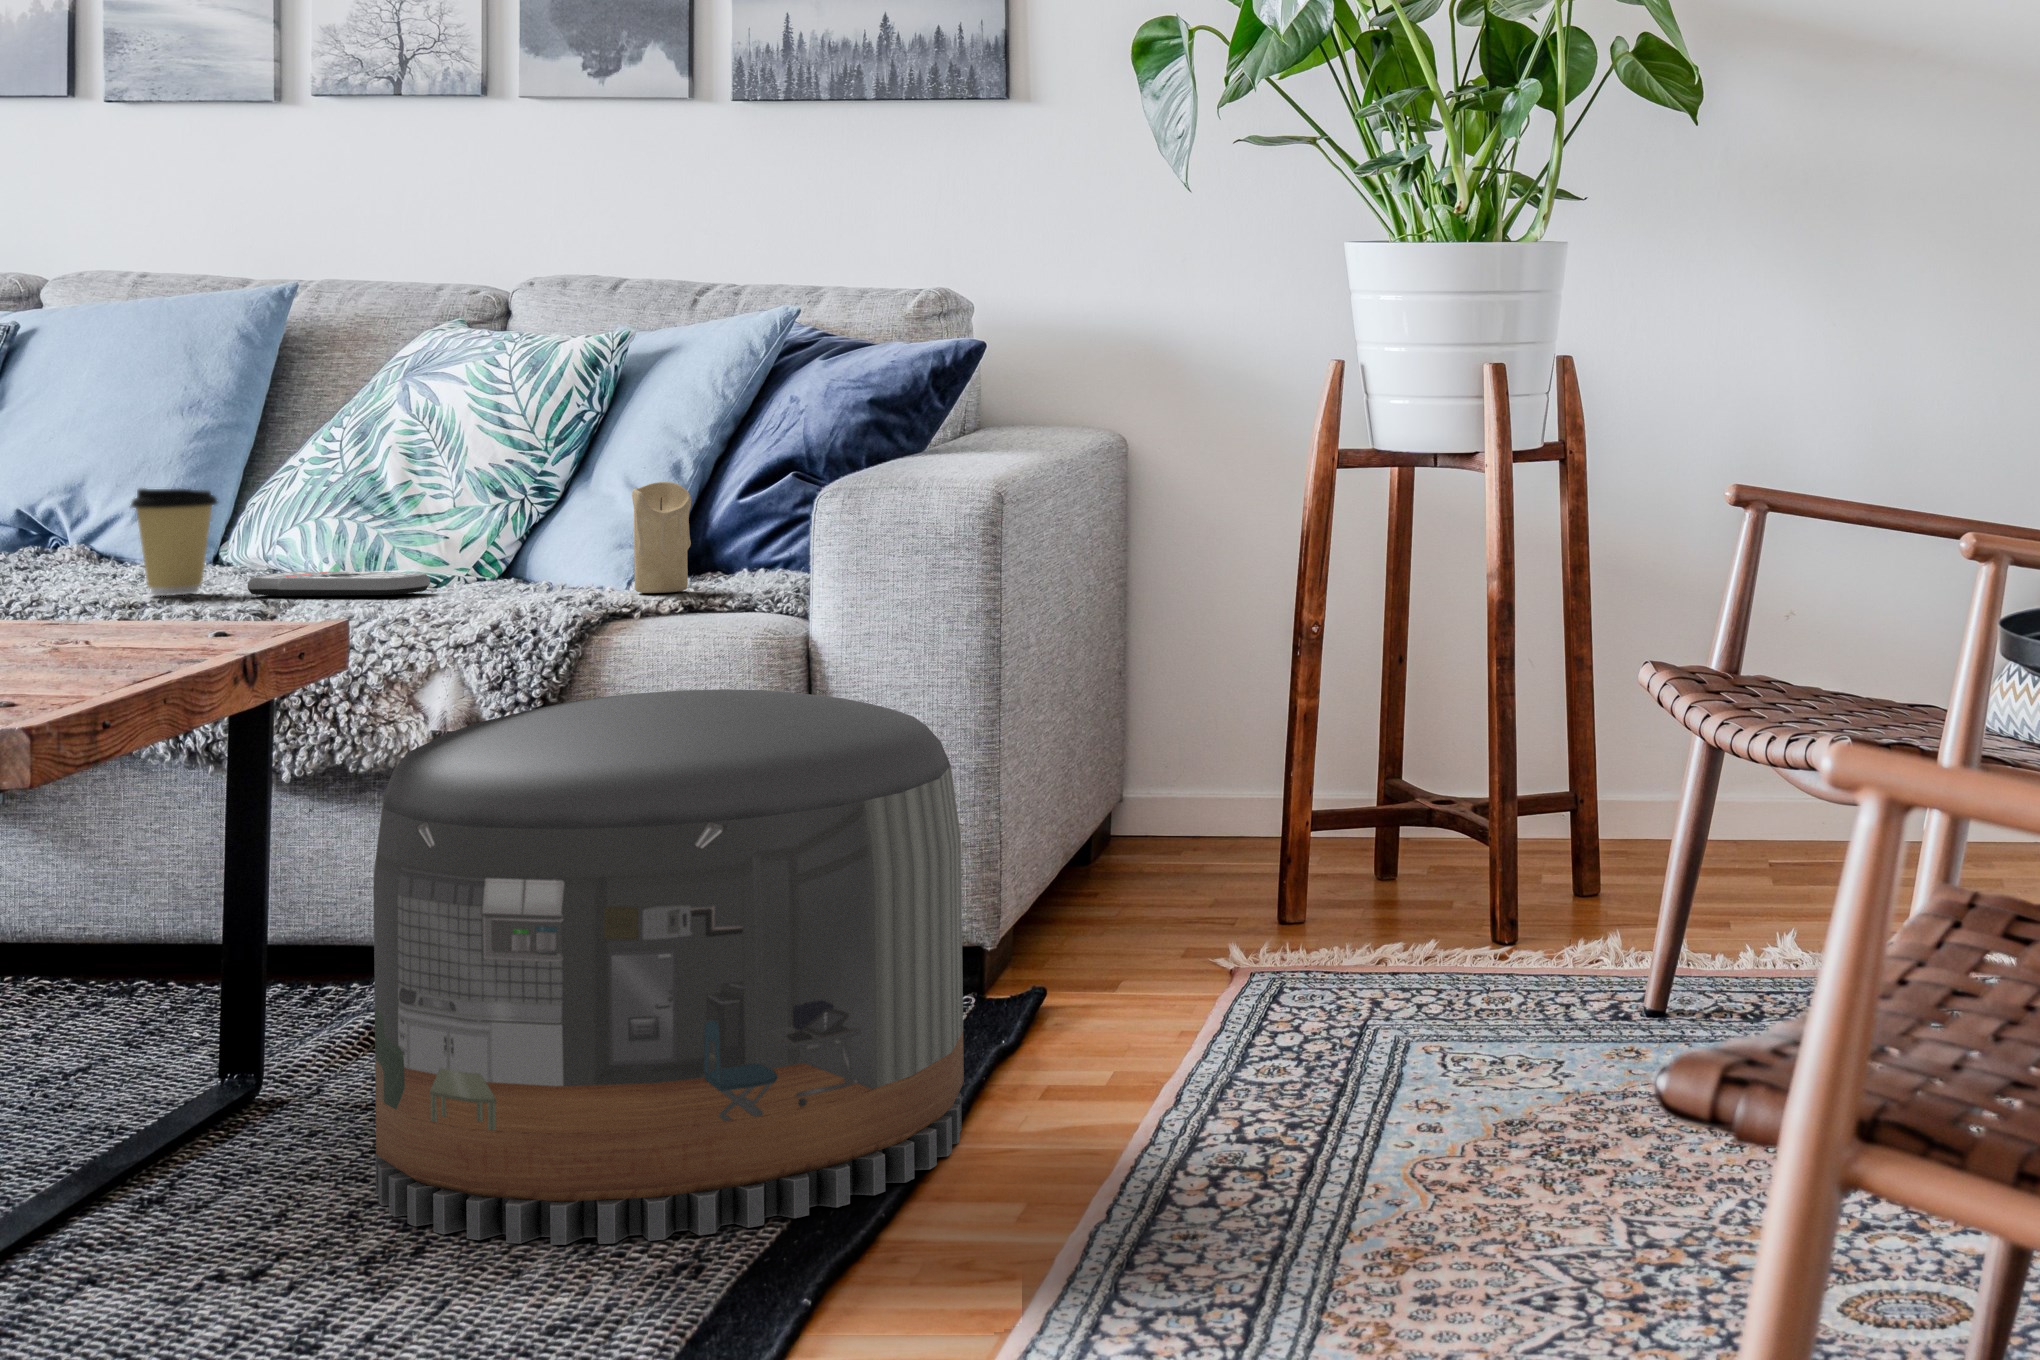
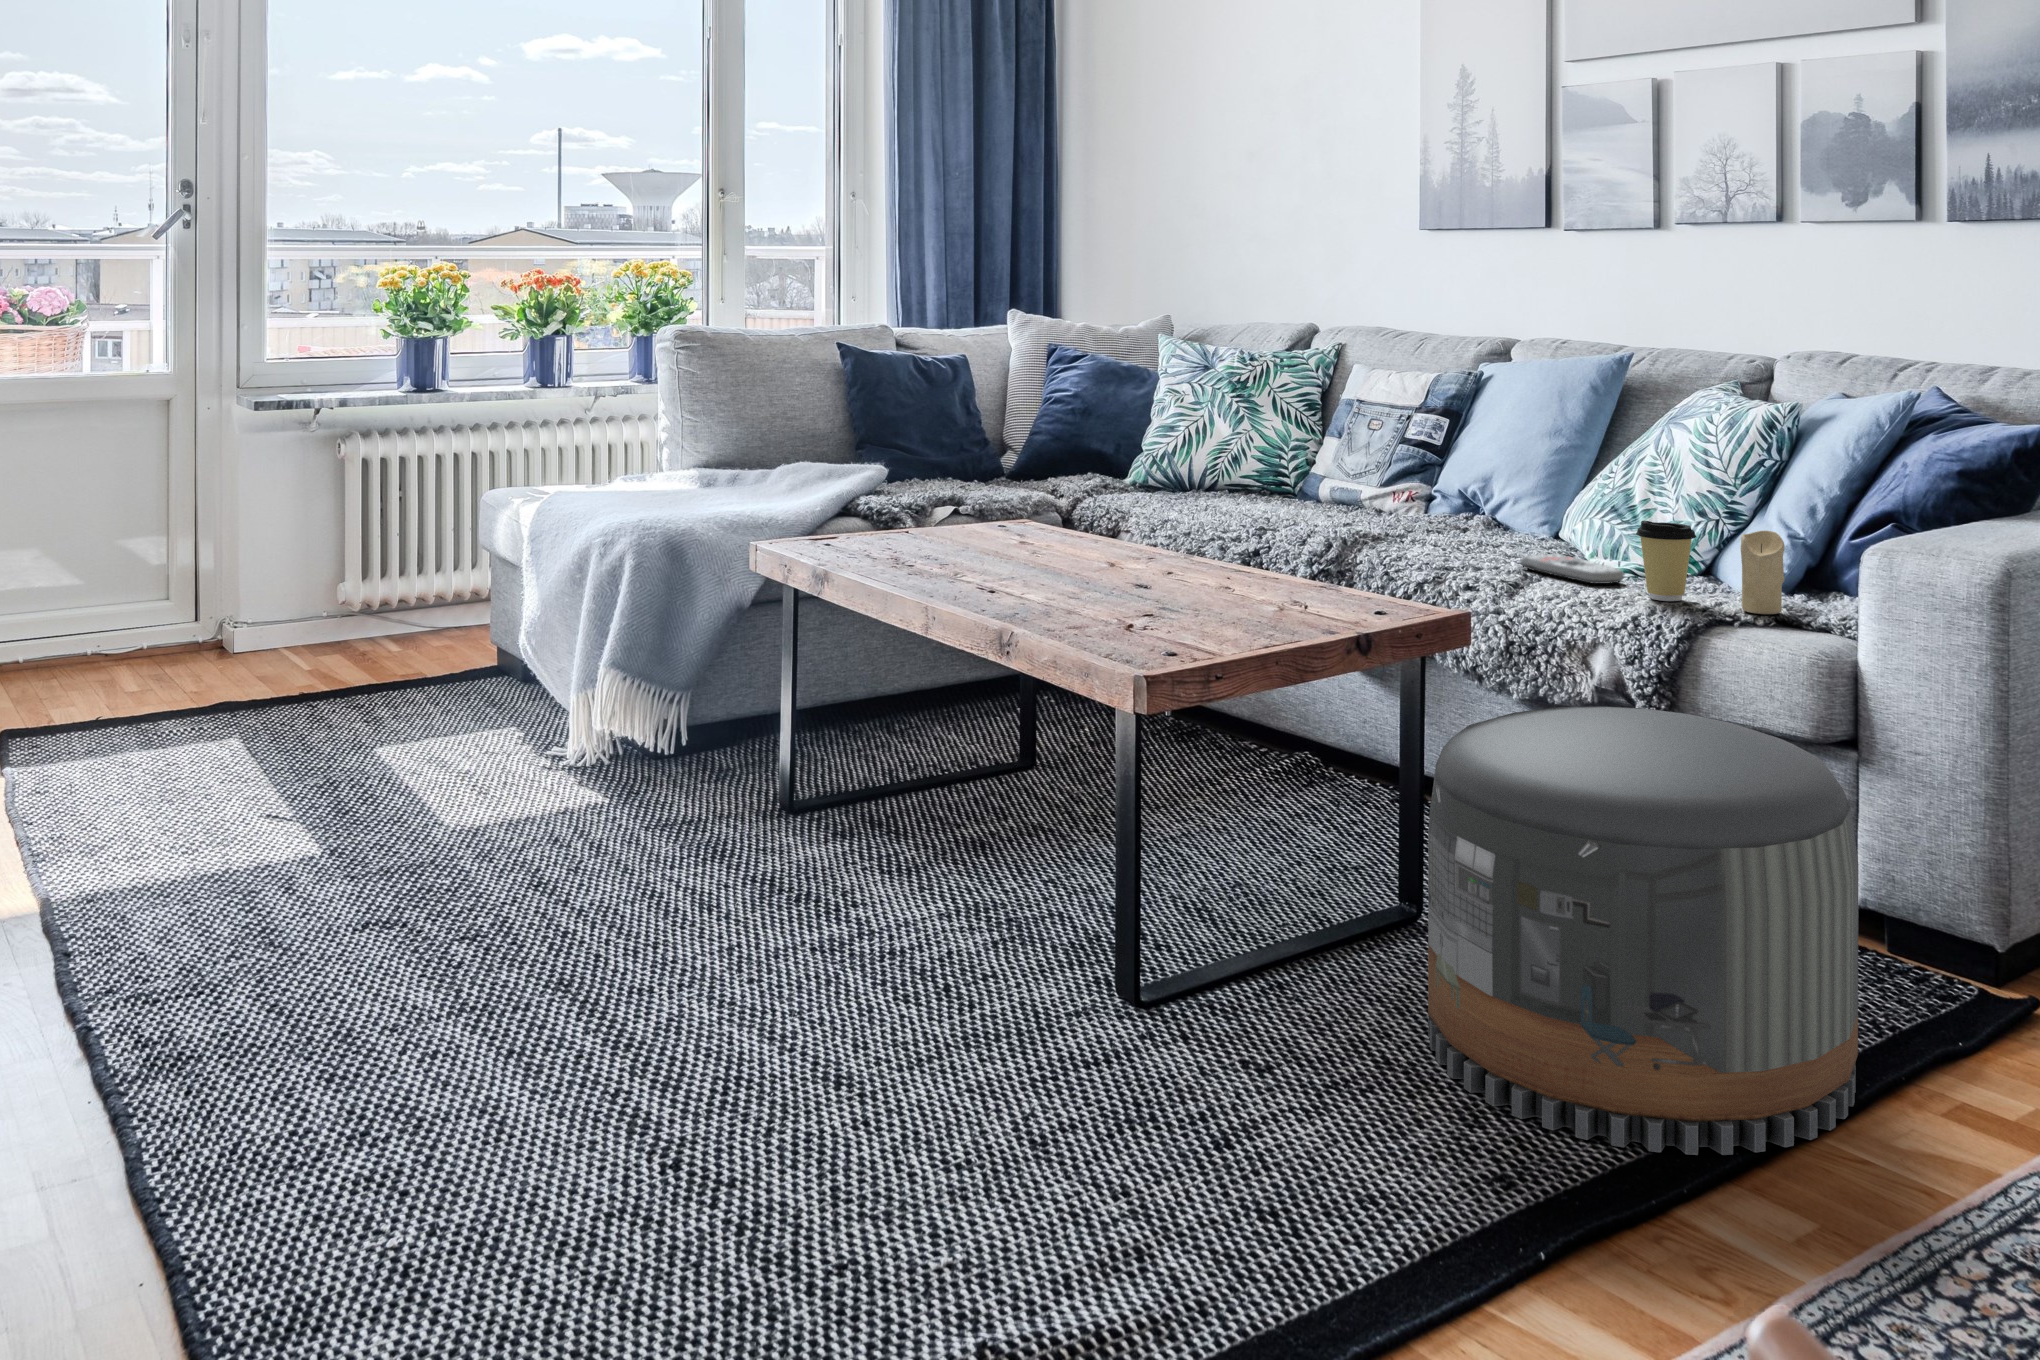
coffee cup: present [131,488,217,596] -> present [1636,520,1696,601]

